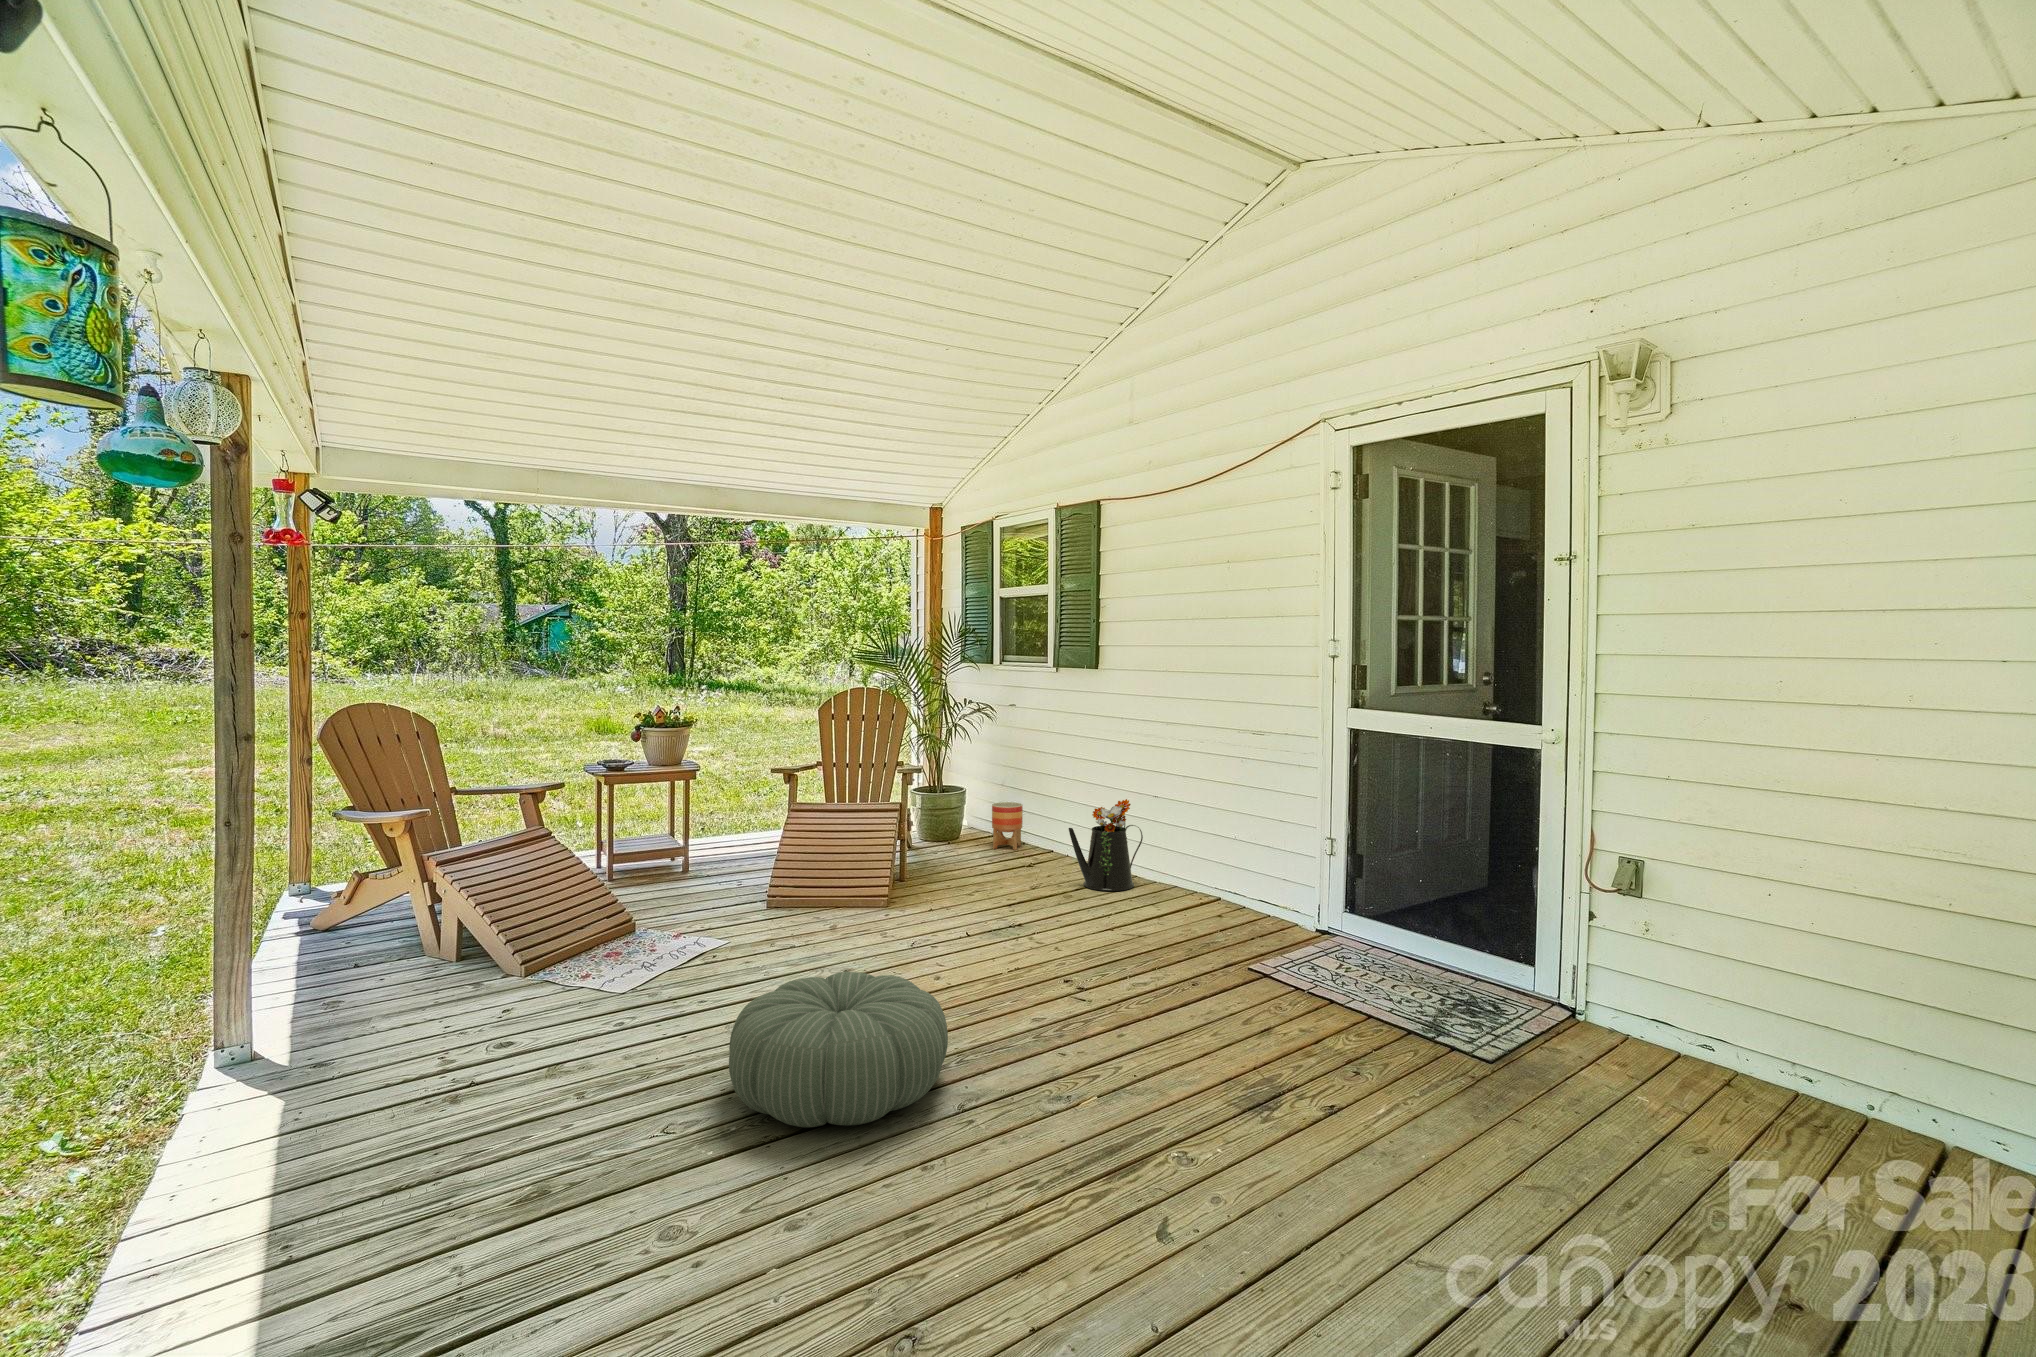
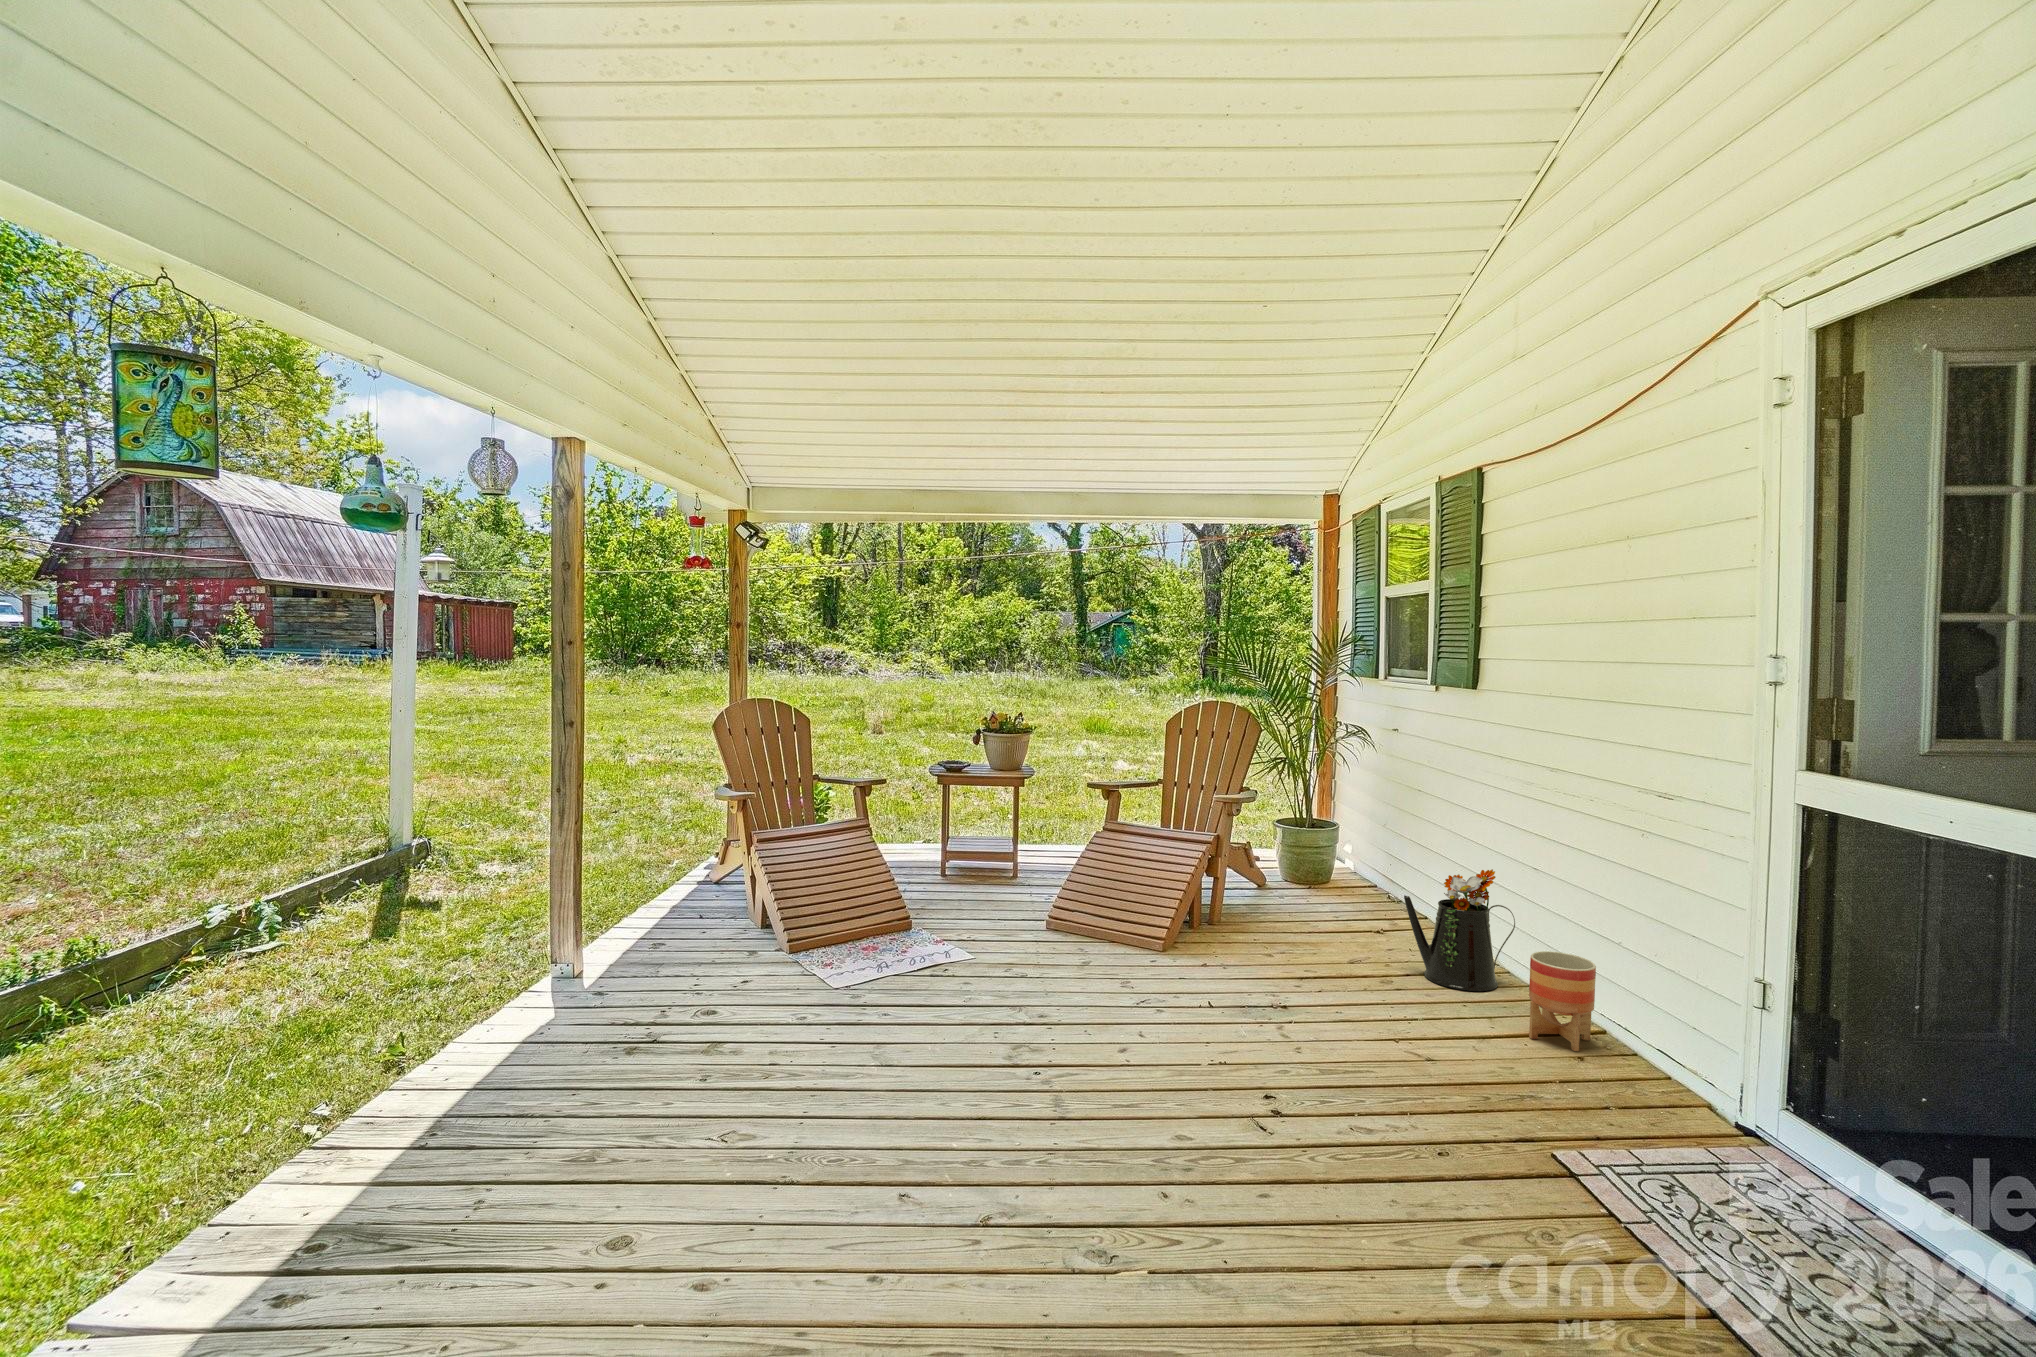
planter: present [992,802,1023,850] -> present [1529,951,1596,1051]
pouf: present [729,972,948,1127] -> none [777,1018,1017,1201]

